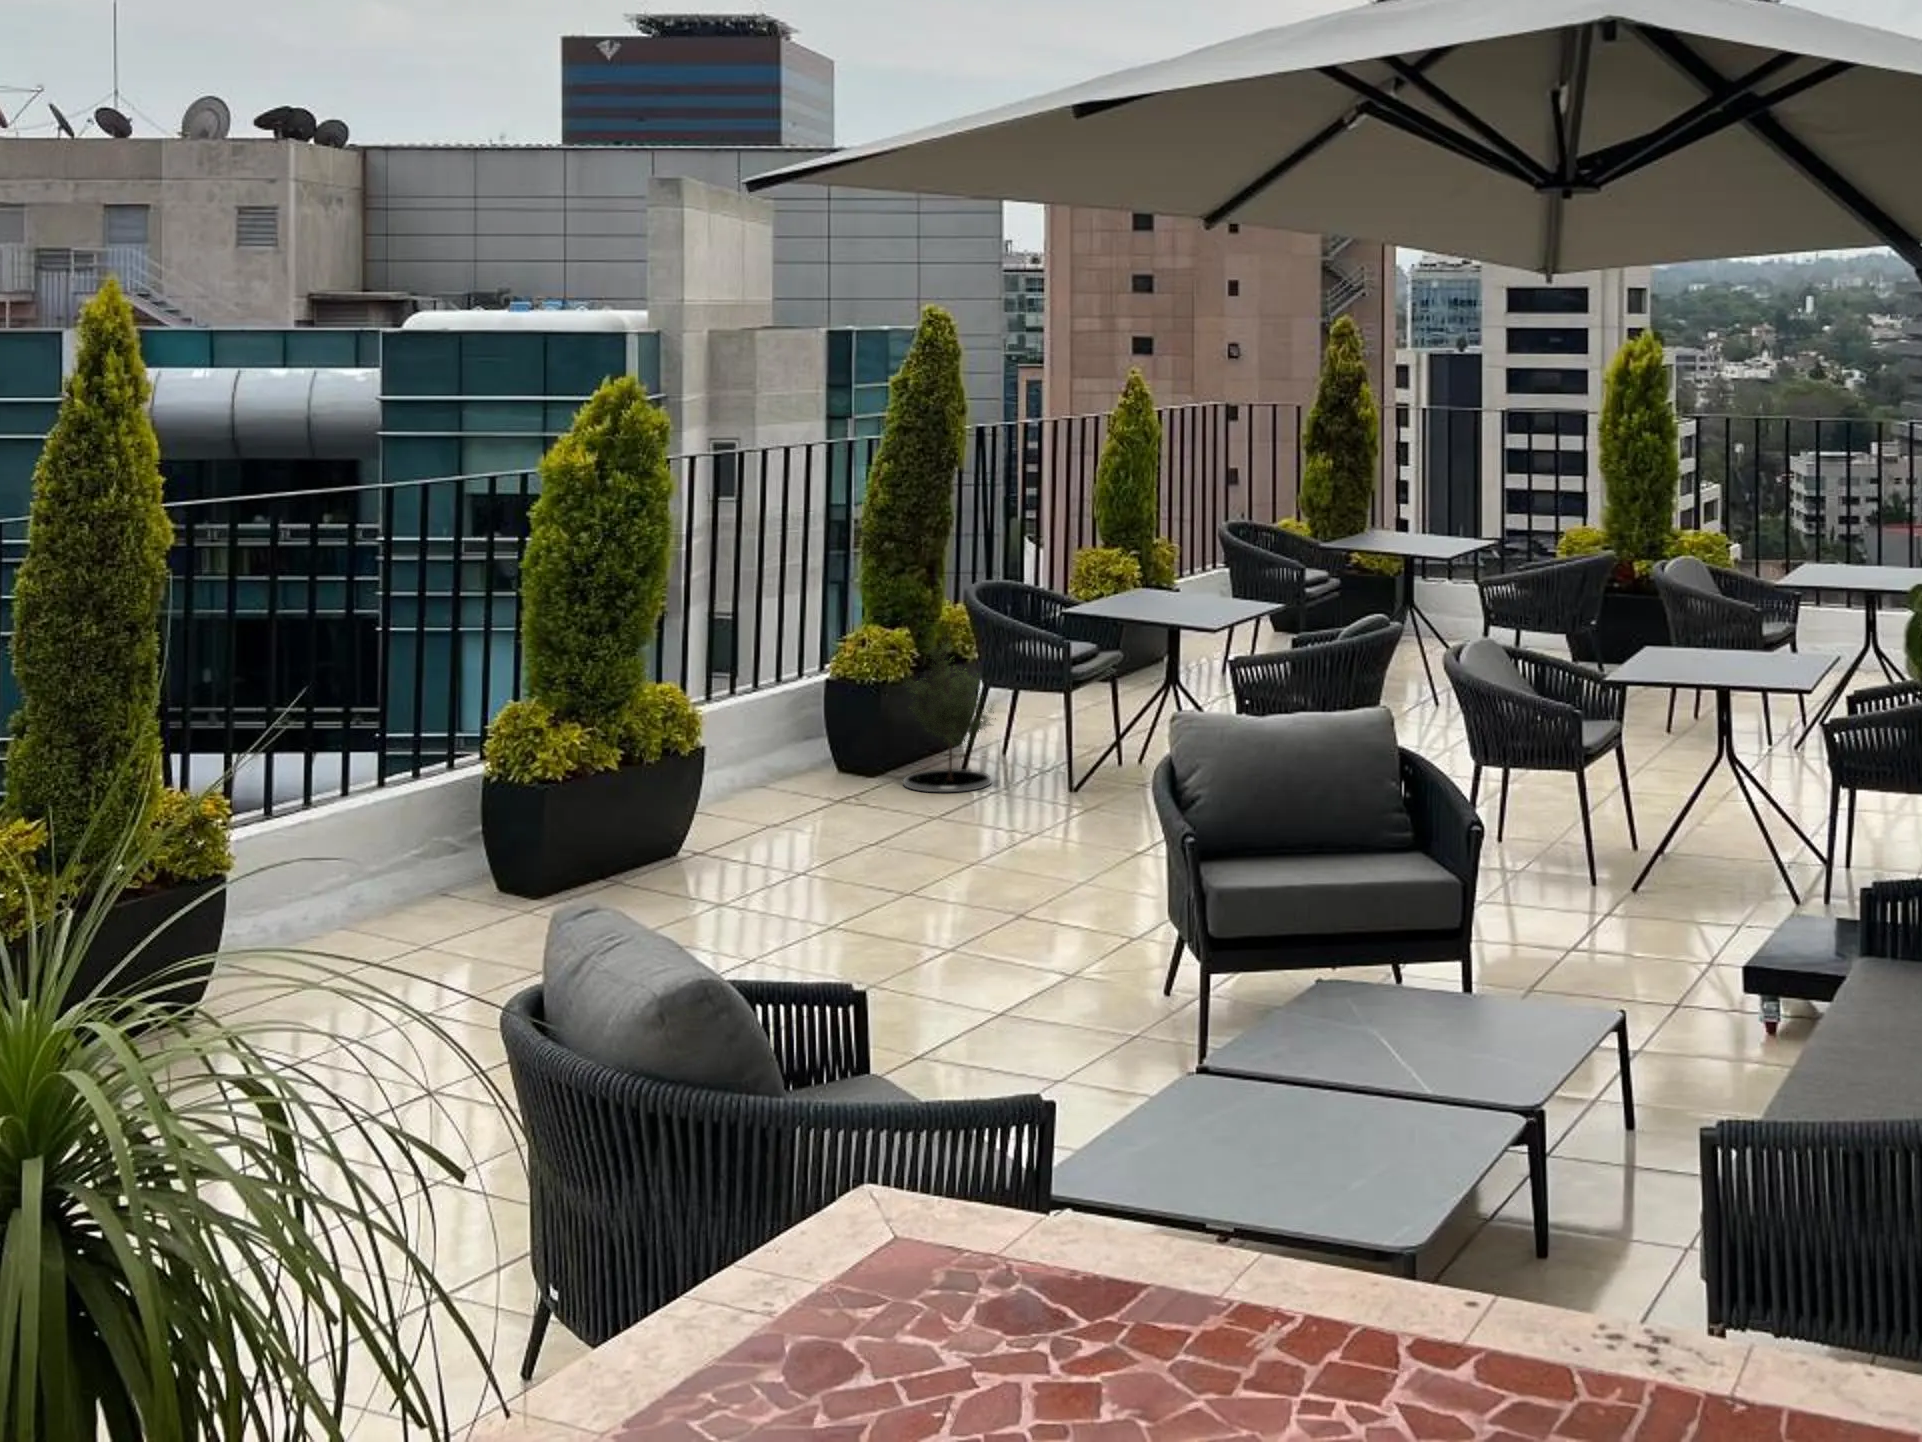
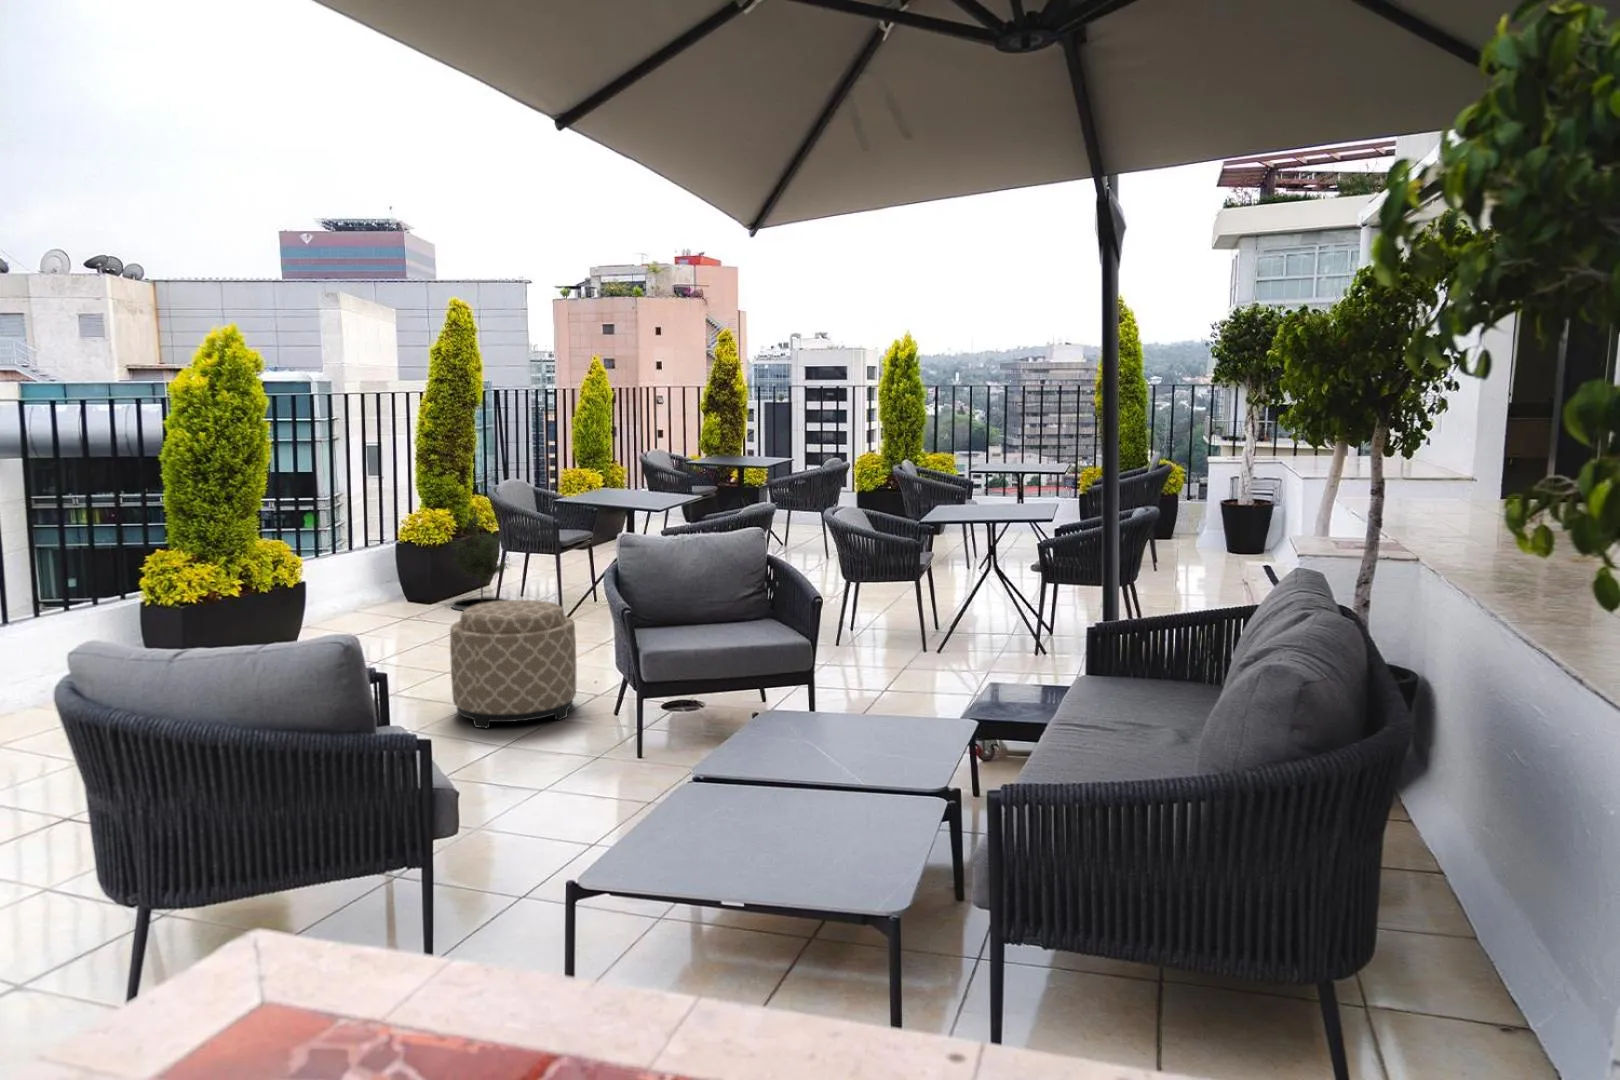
ottoman: none [924,795,1101,988] -> present [450,600,576,728]

